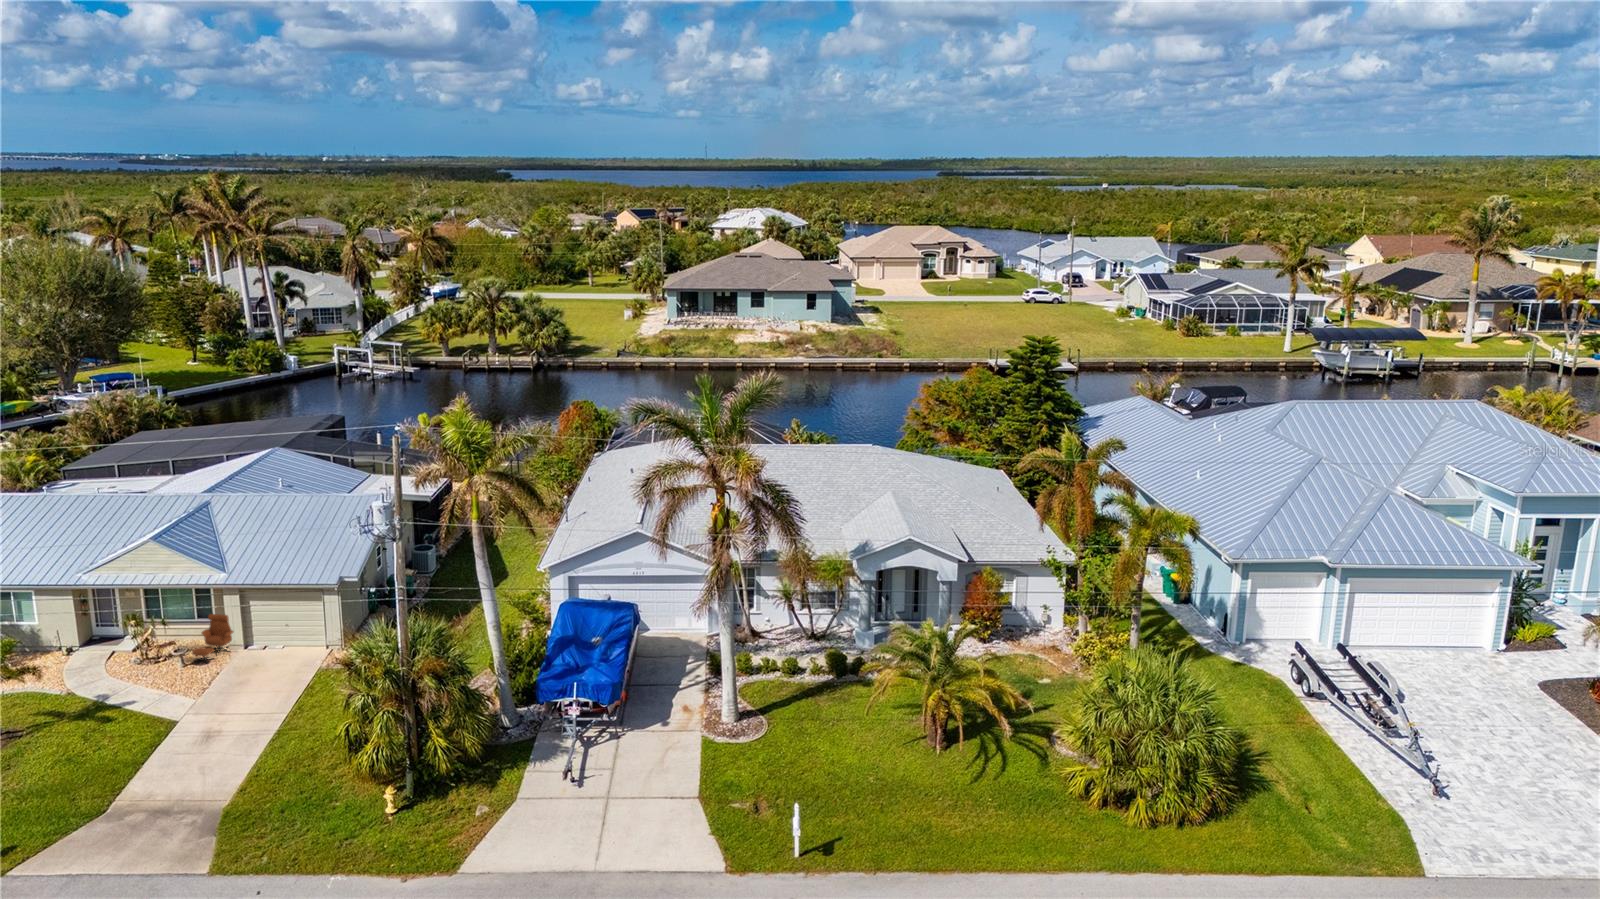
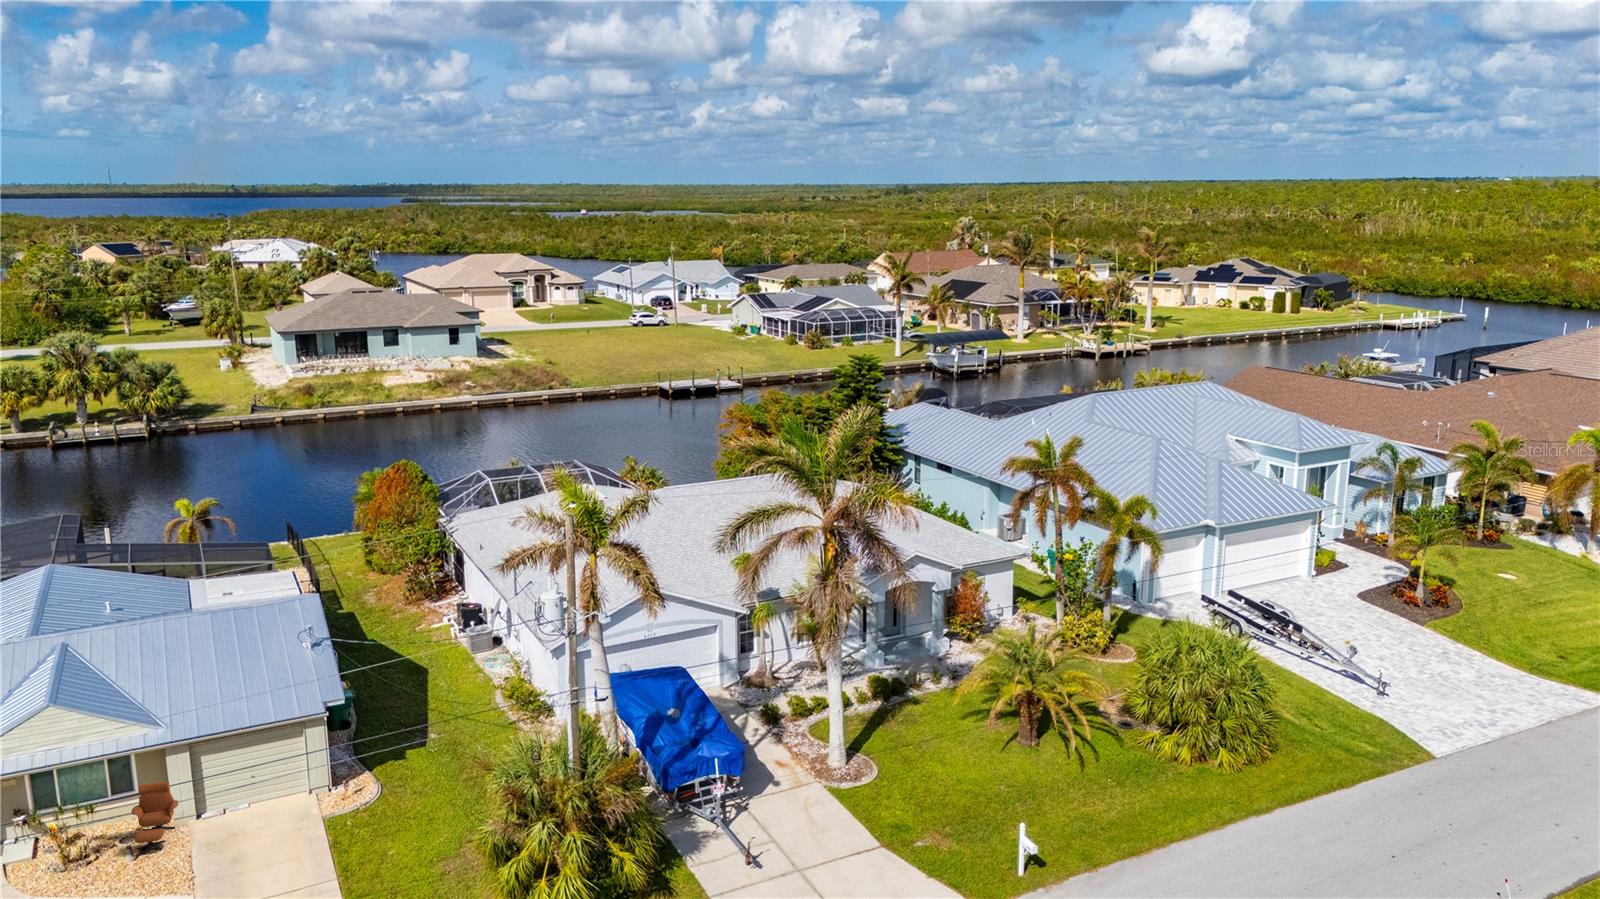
potted tree: none [1040,720,1064,758] -> present [1117,698,1137,729]

